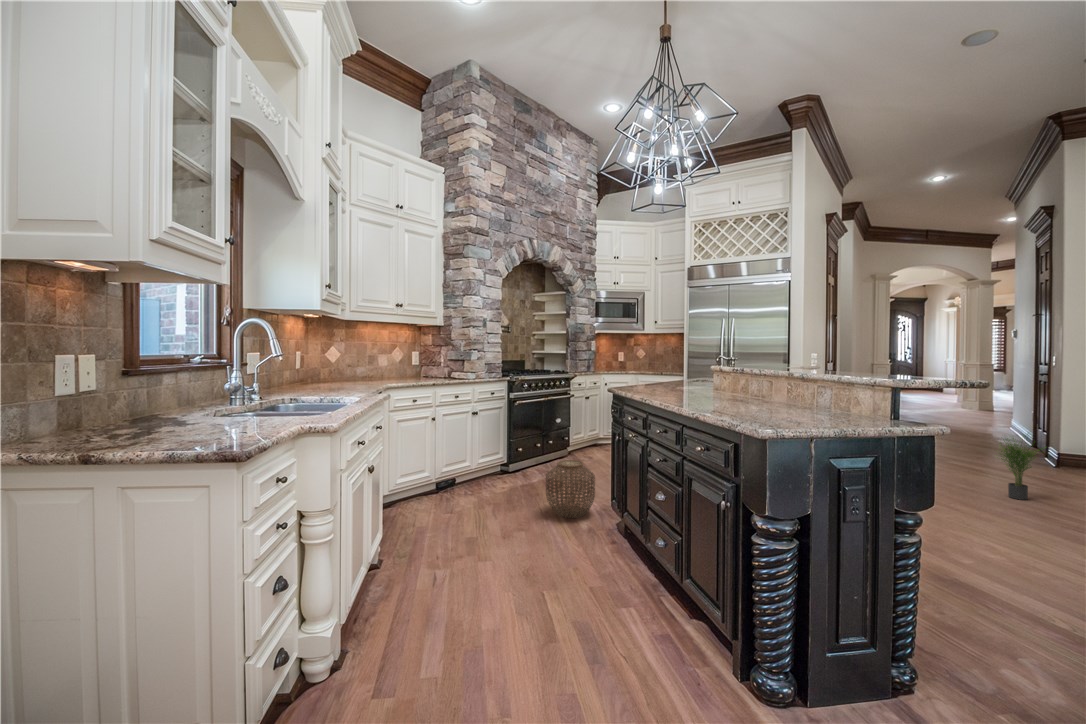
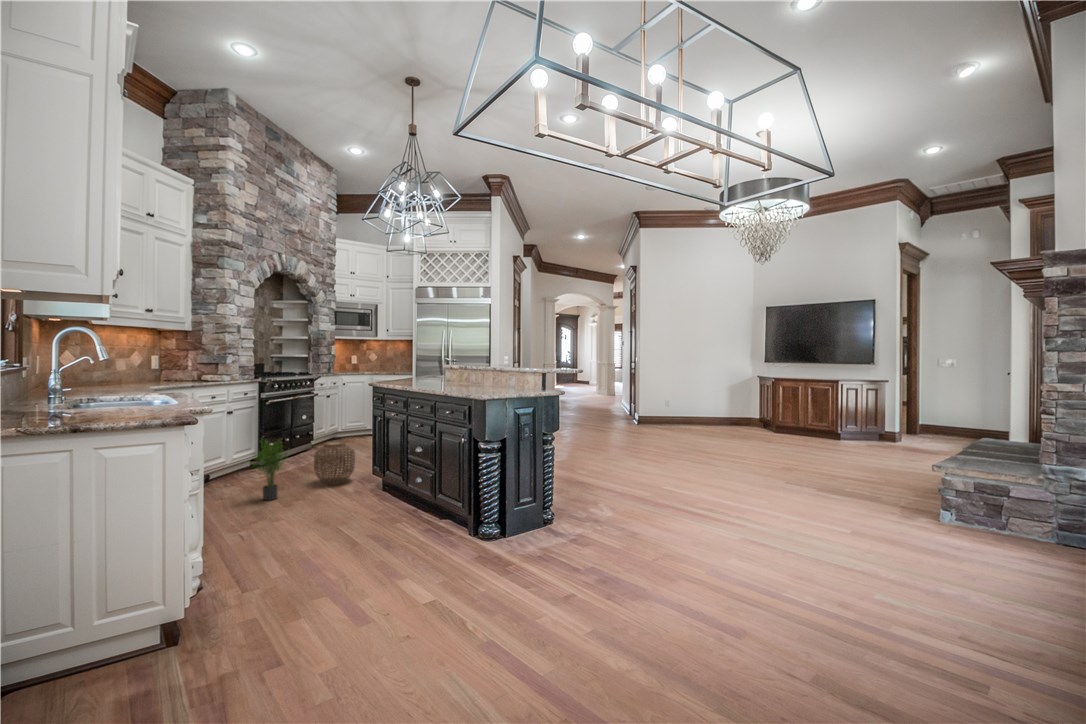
potted plant: present [1001,438,1039,500] -> present [247,443,283,500]

